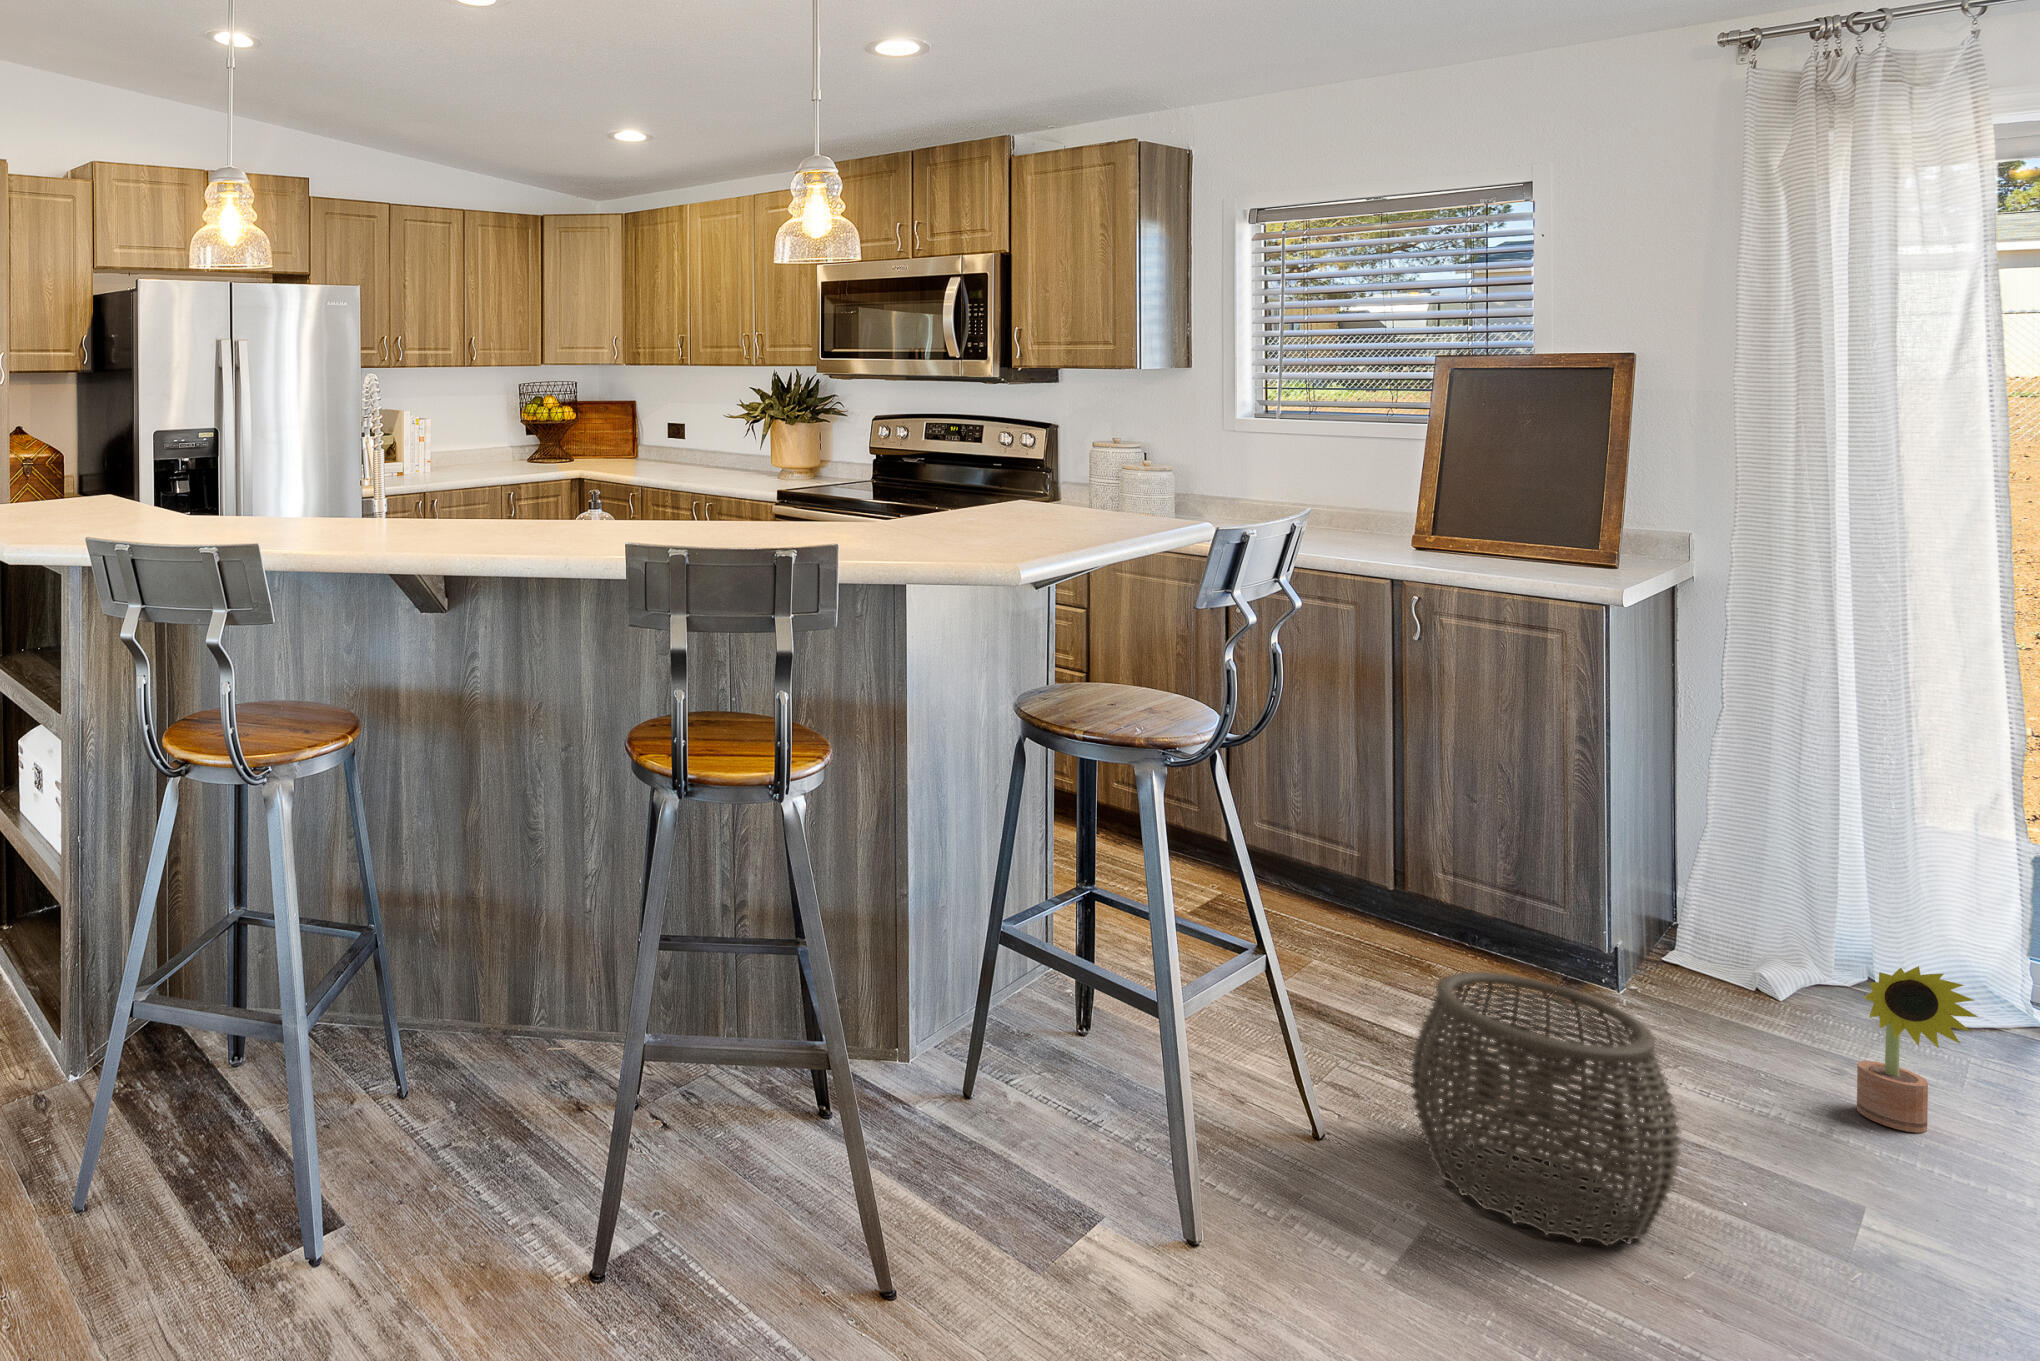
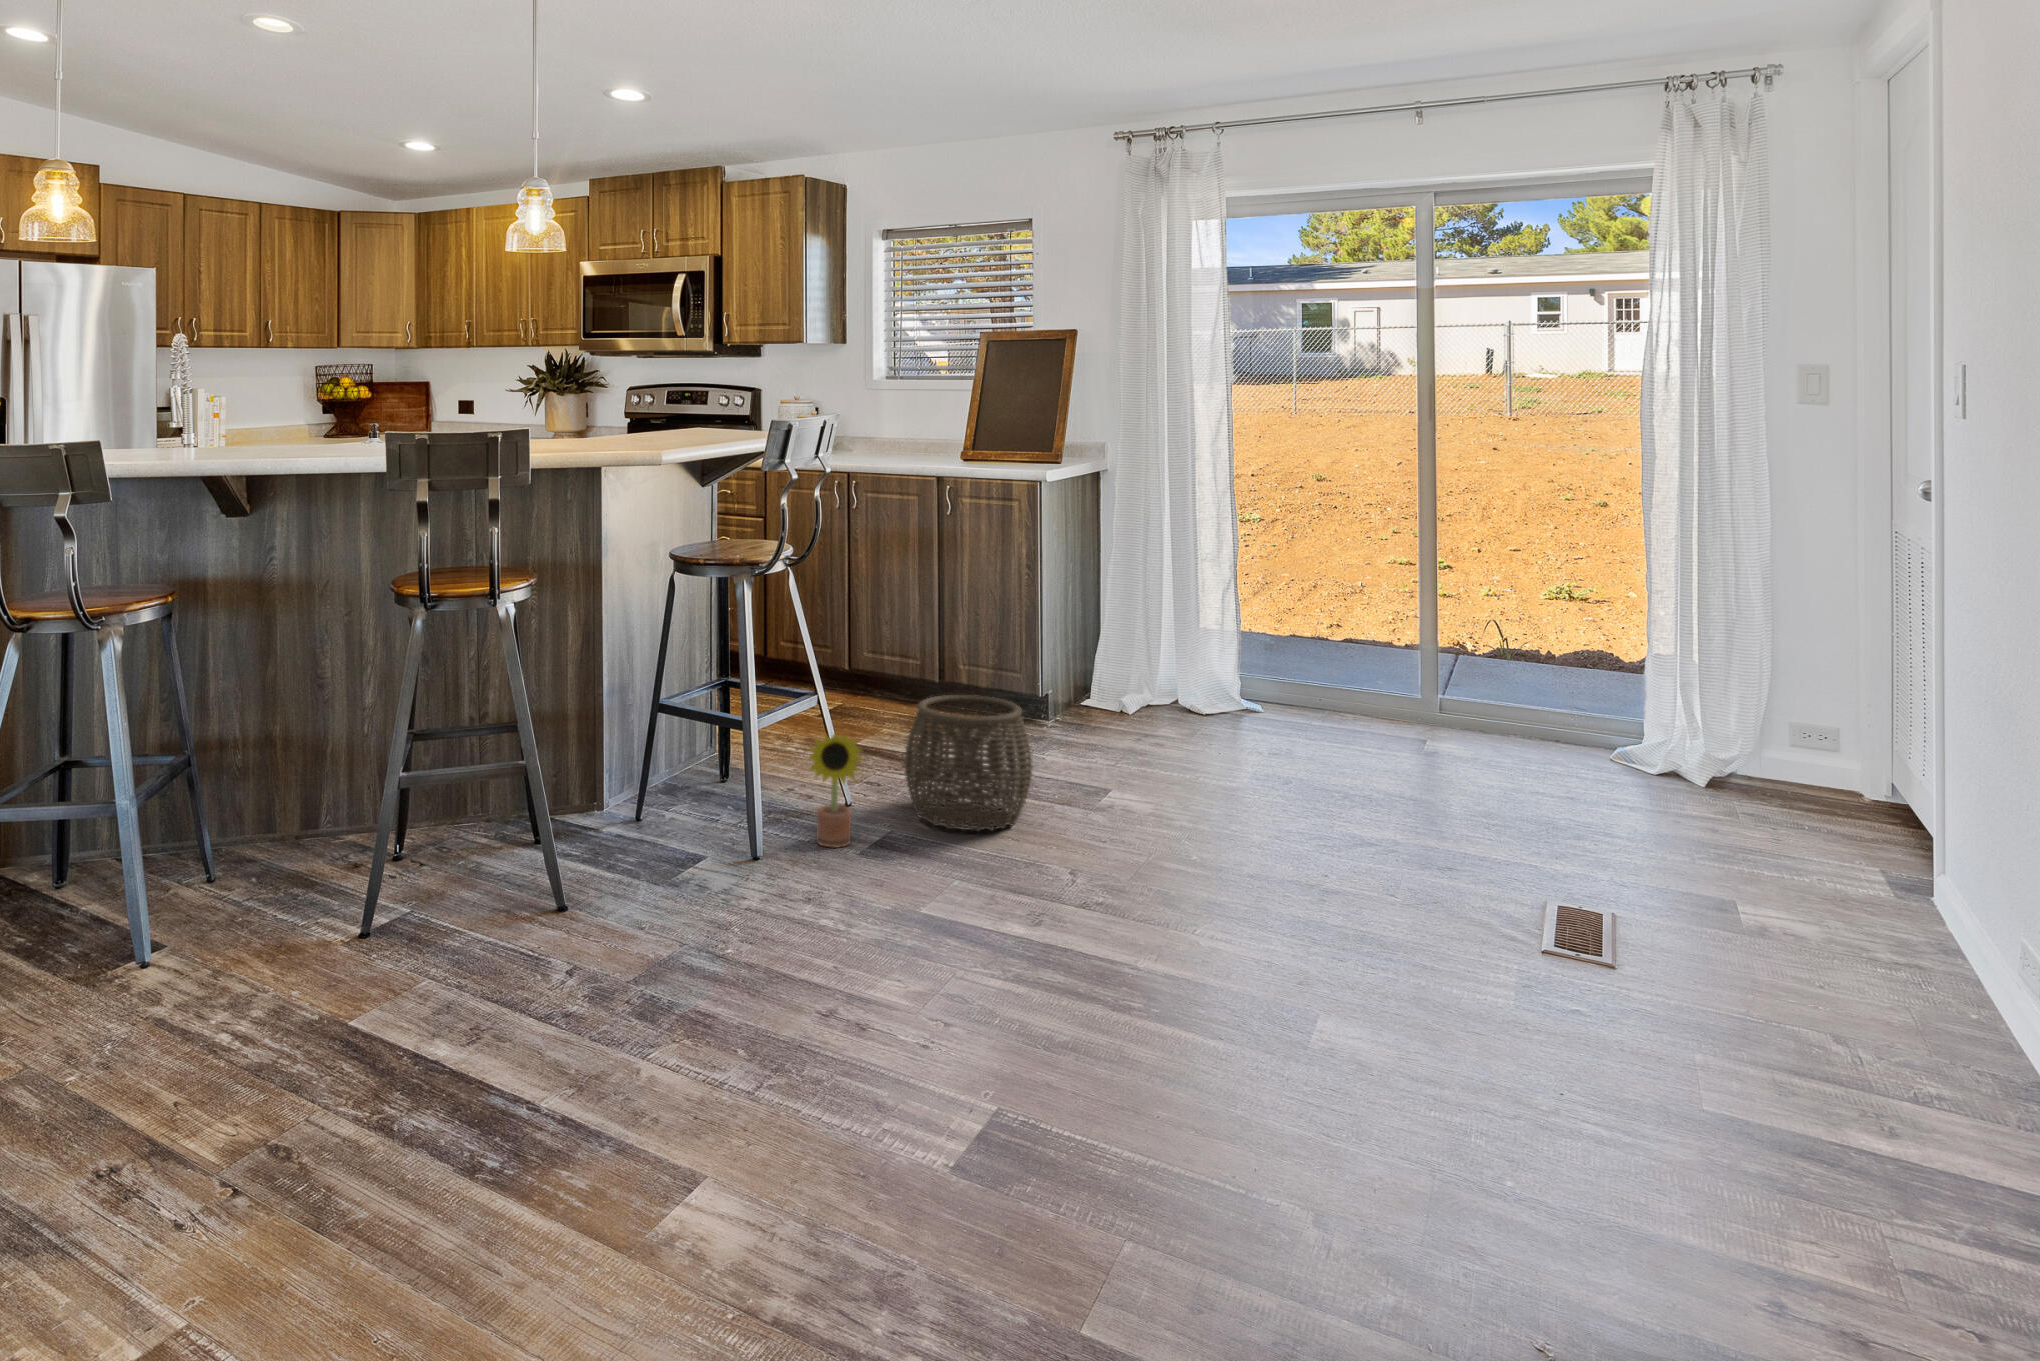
decorative plant: present [1857,966,1978,1133] -> present [808,733,863,847]

